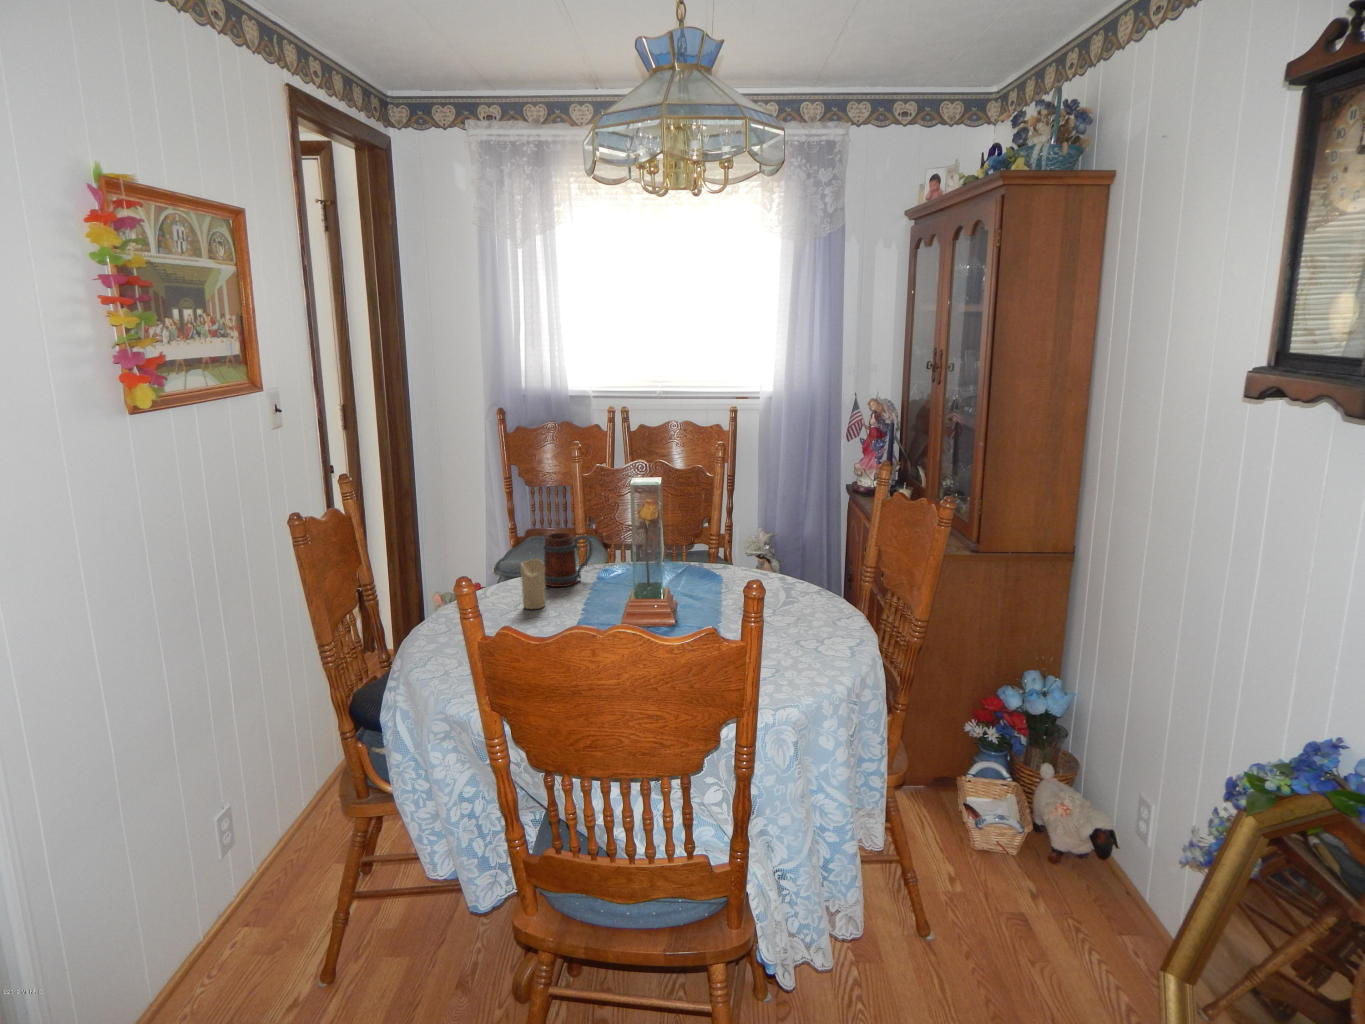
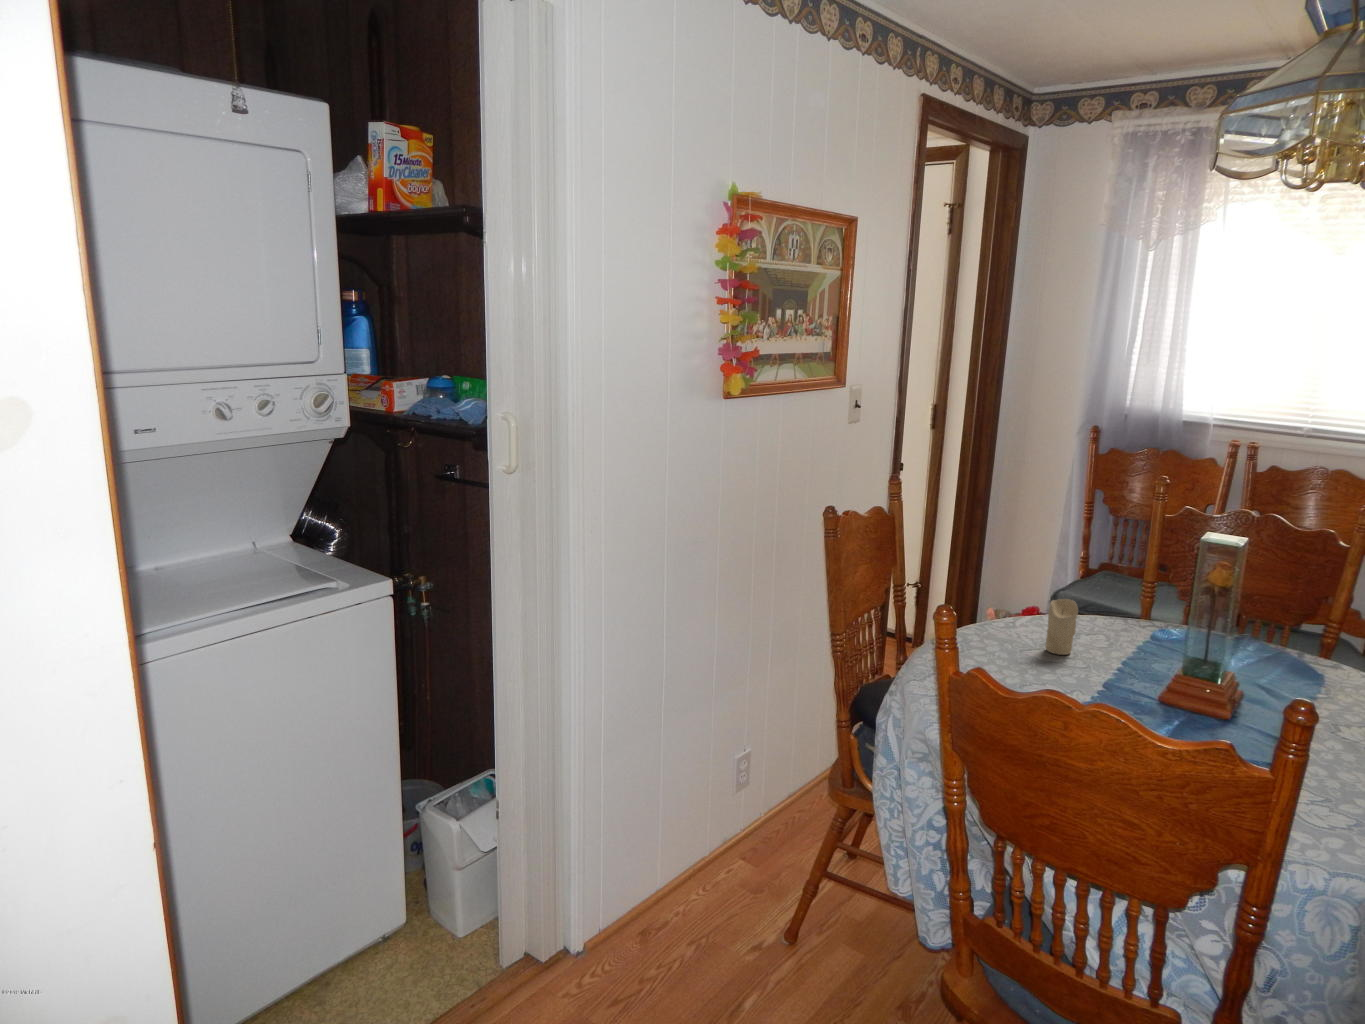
mug: present [544,533,593,587] -> none [1080,576,1149,639]

